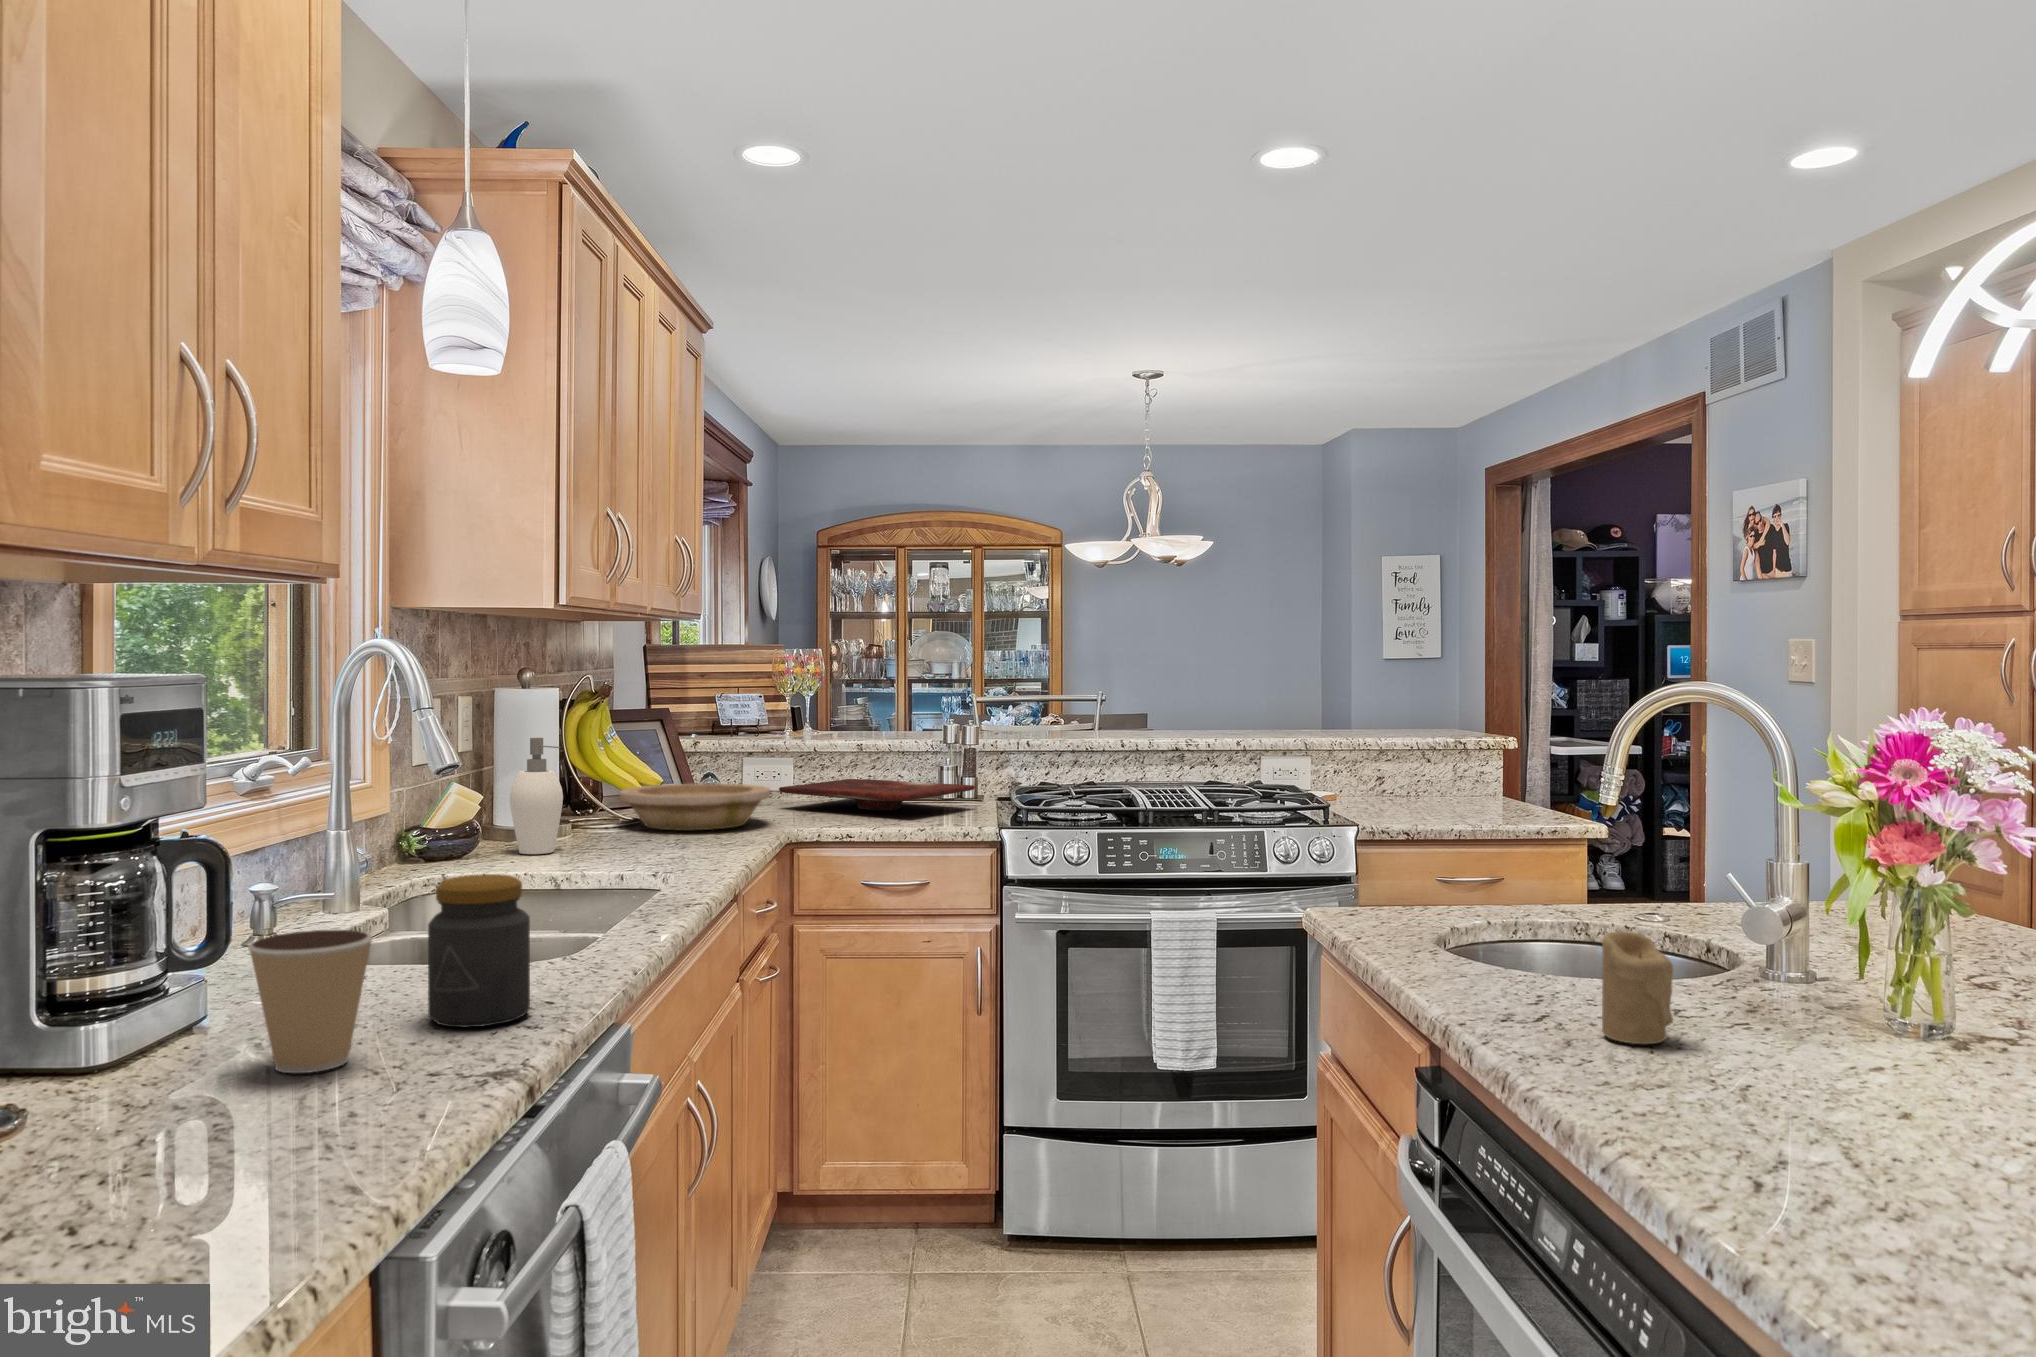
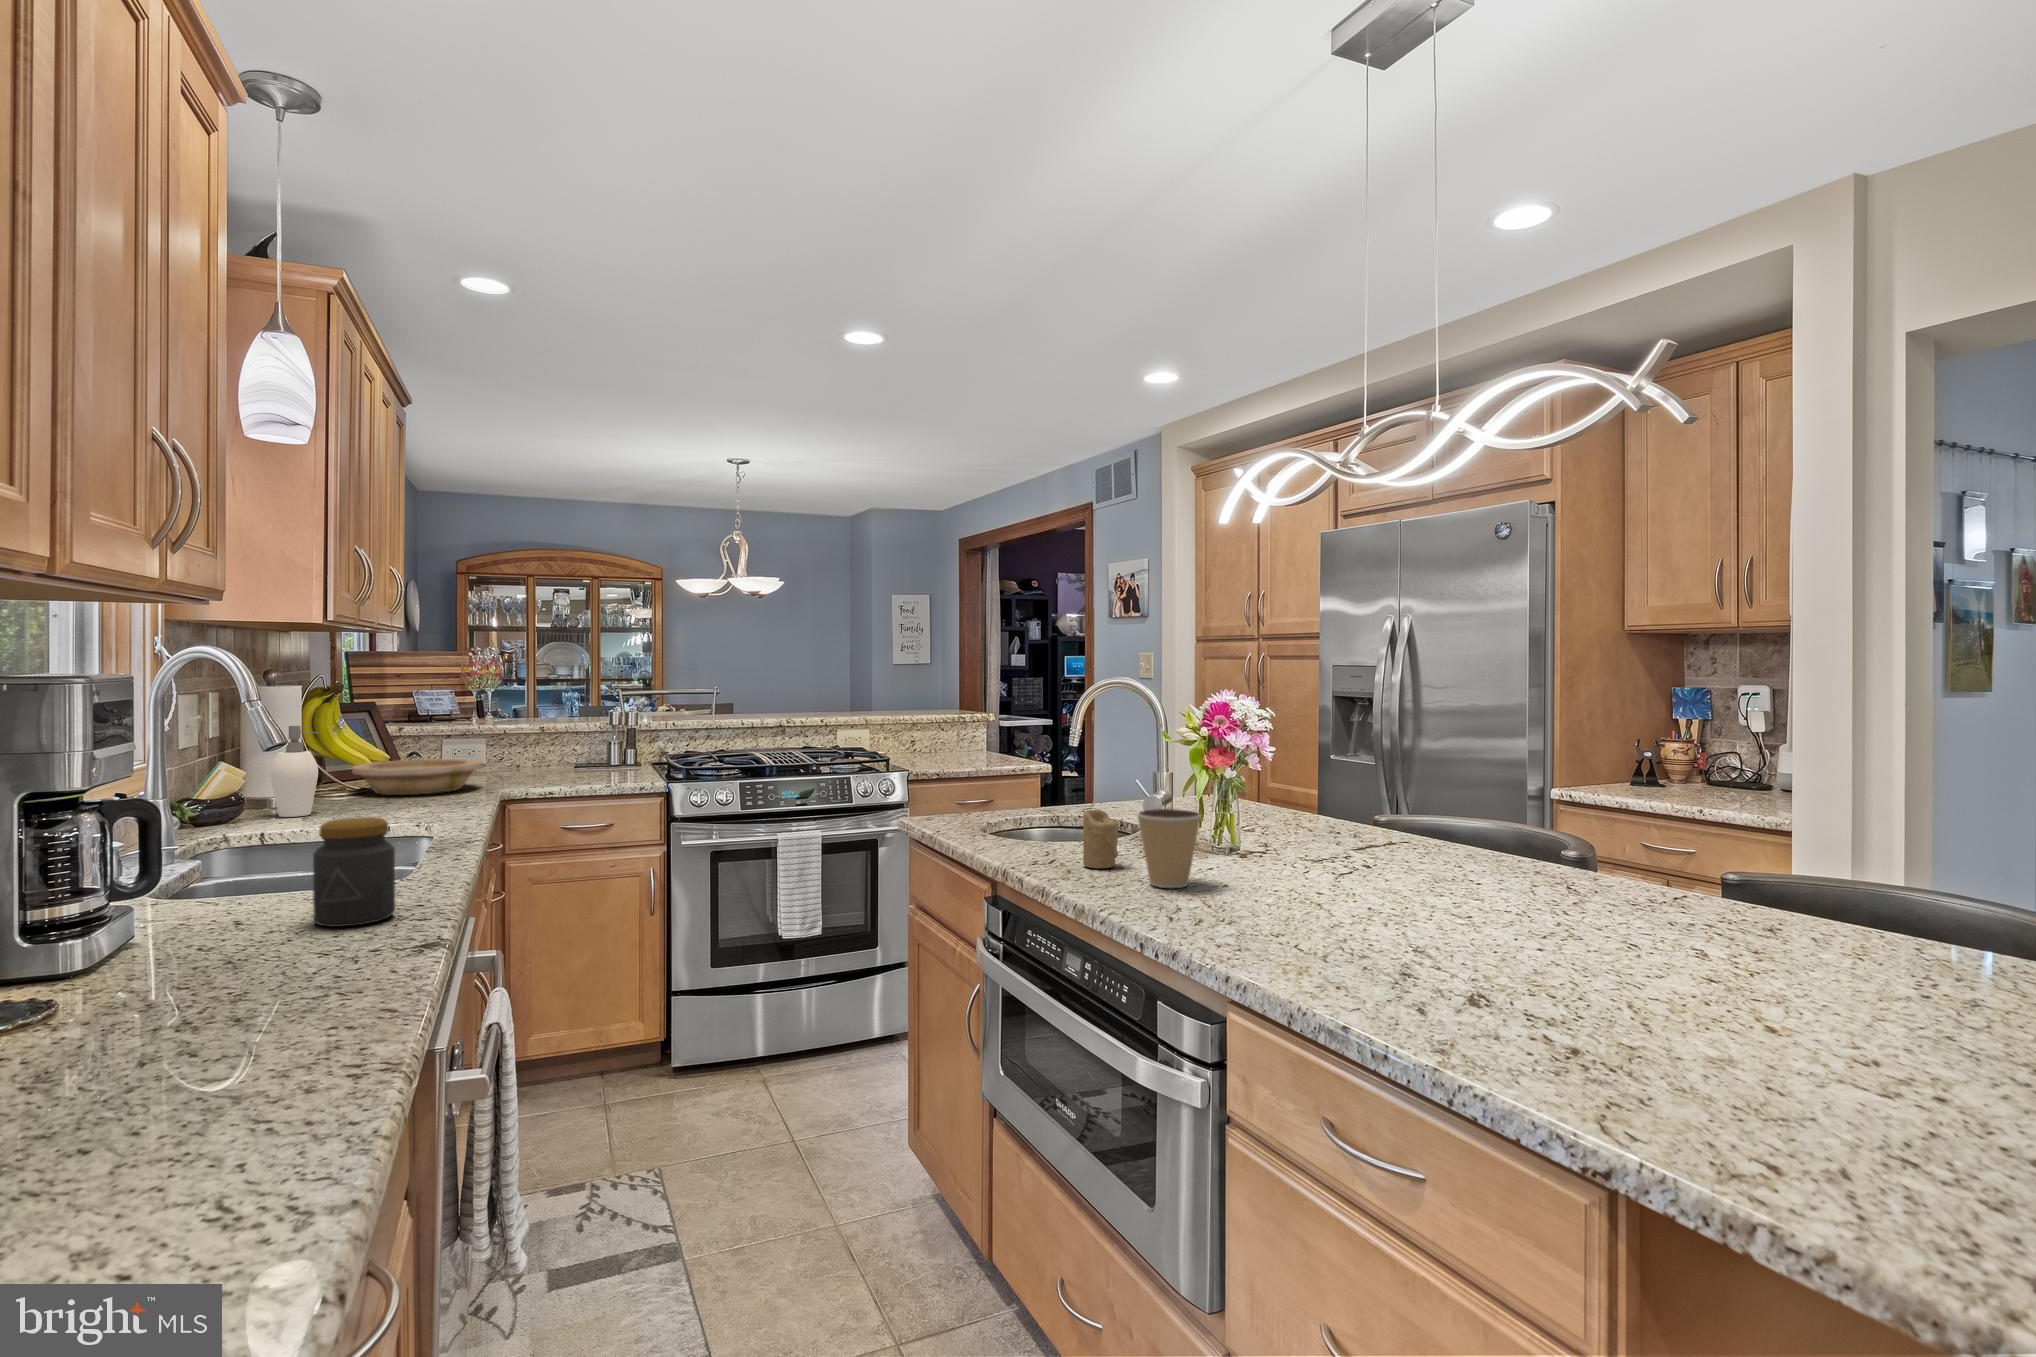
cutting board: present [779,779,975,810] -> none [480,753,636,775]
coffee cup: present [248,929,373,1073] -> present [1137,809,1201,888]

